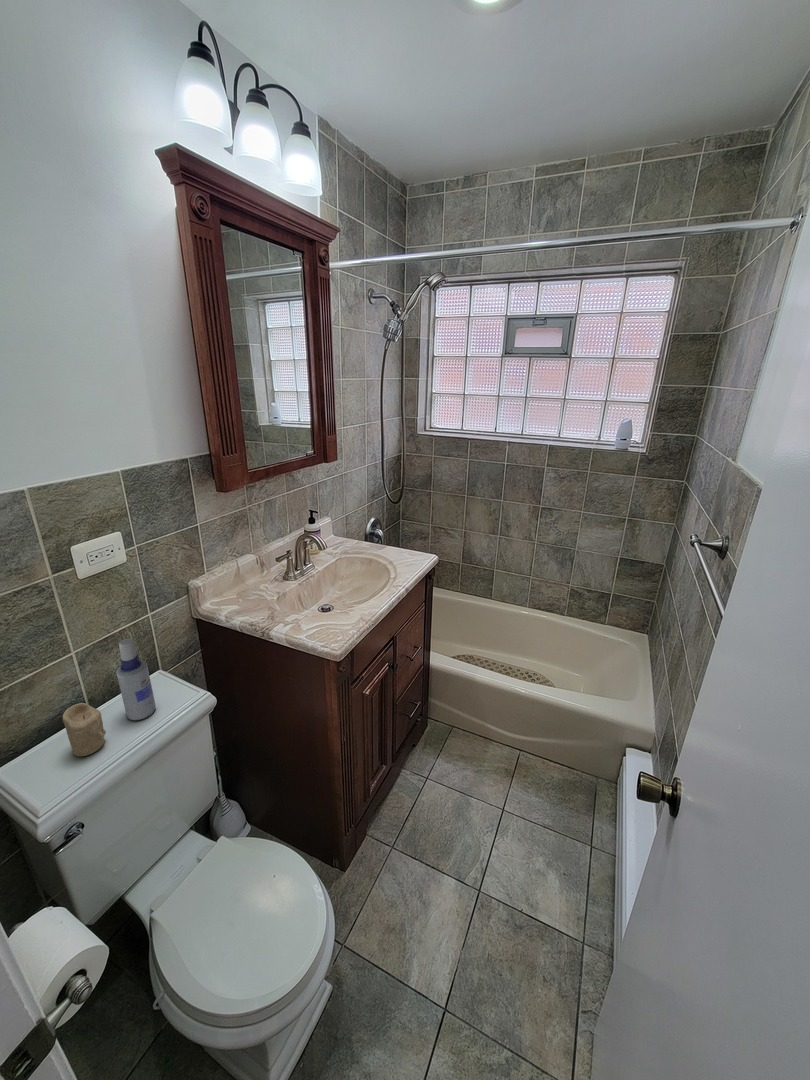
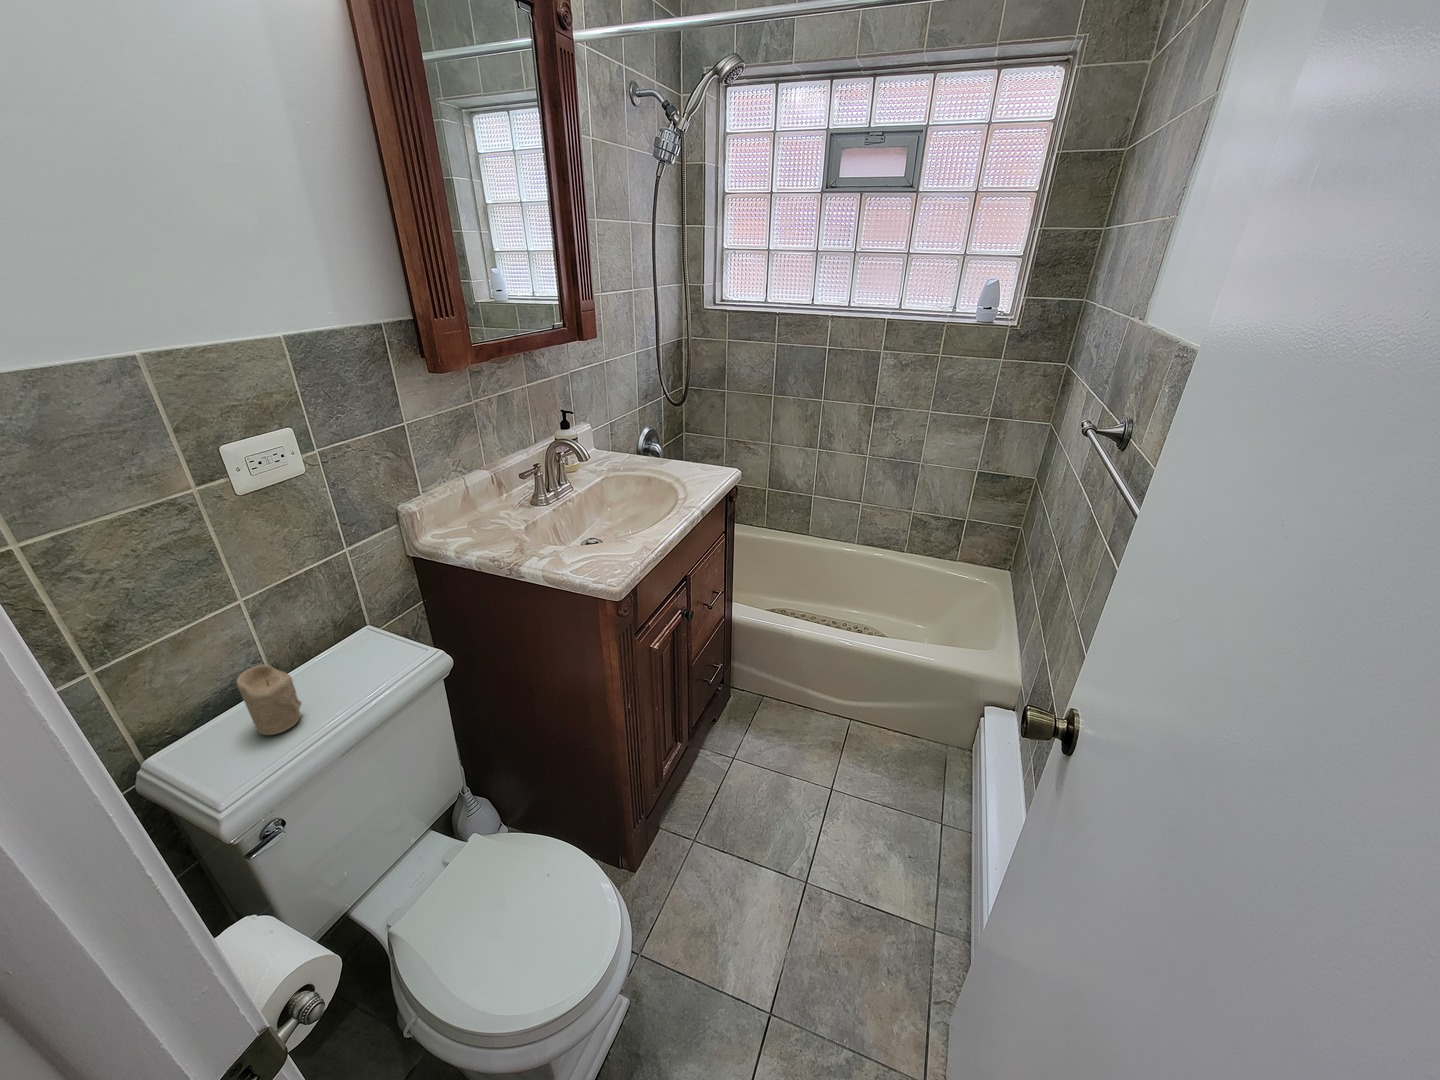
spray bottle: present [116,638,156,720] -> none [307,576,369,688]

